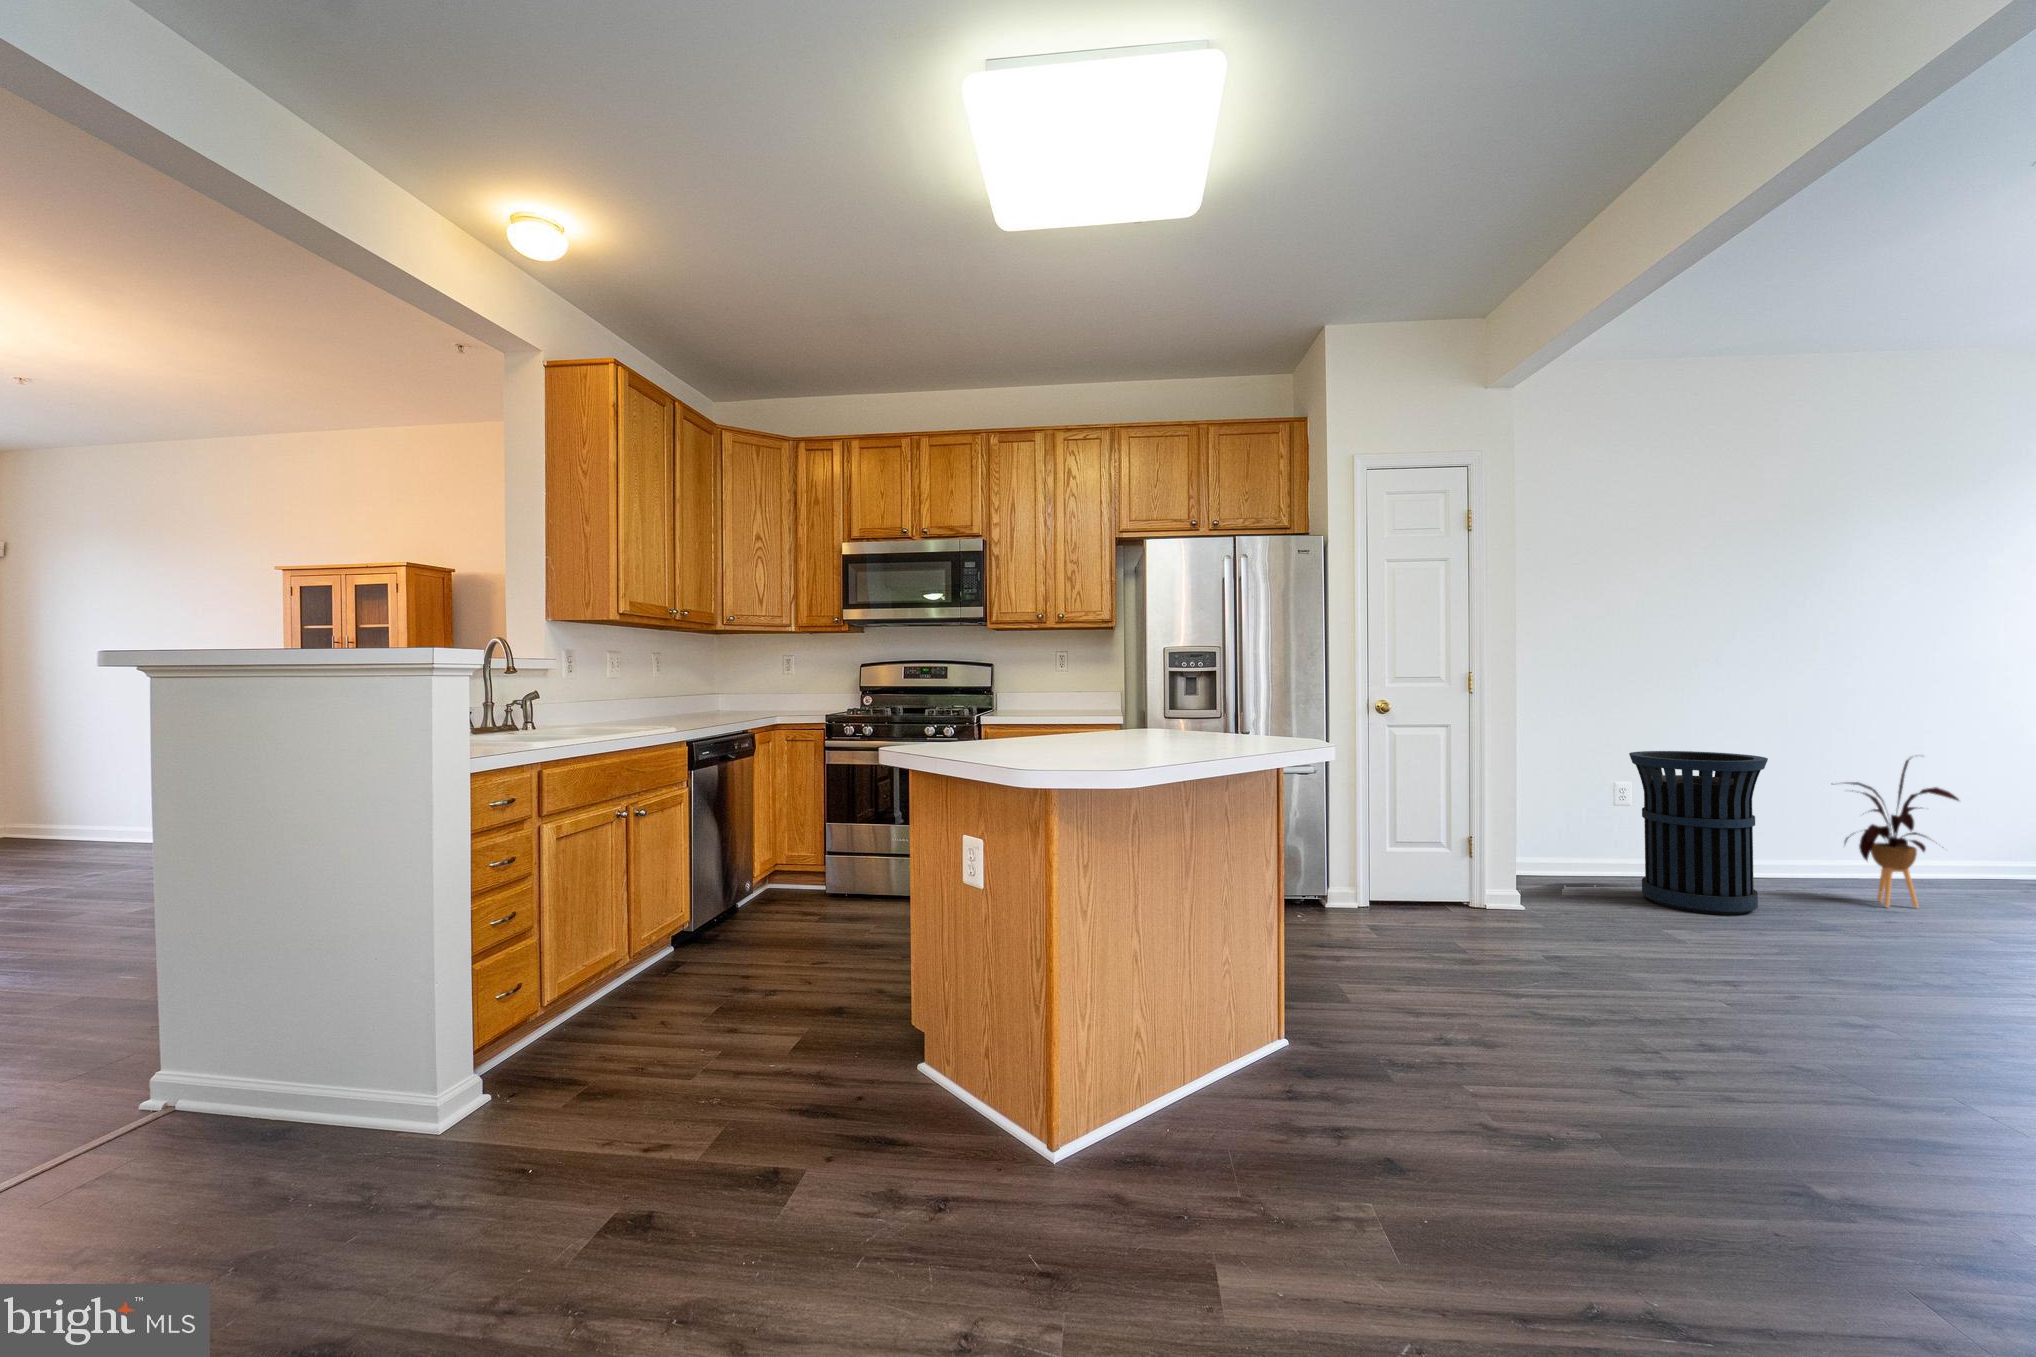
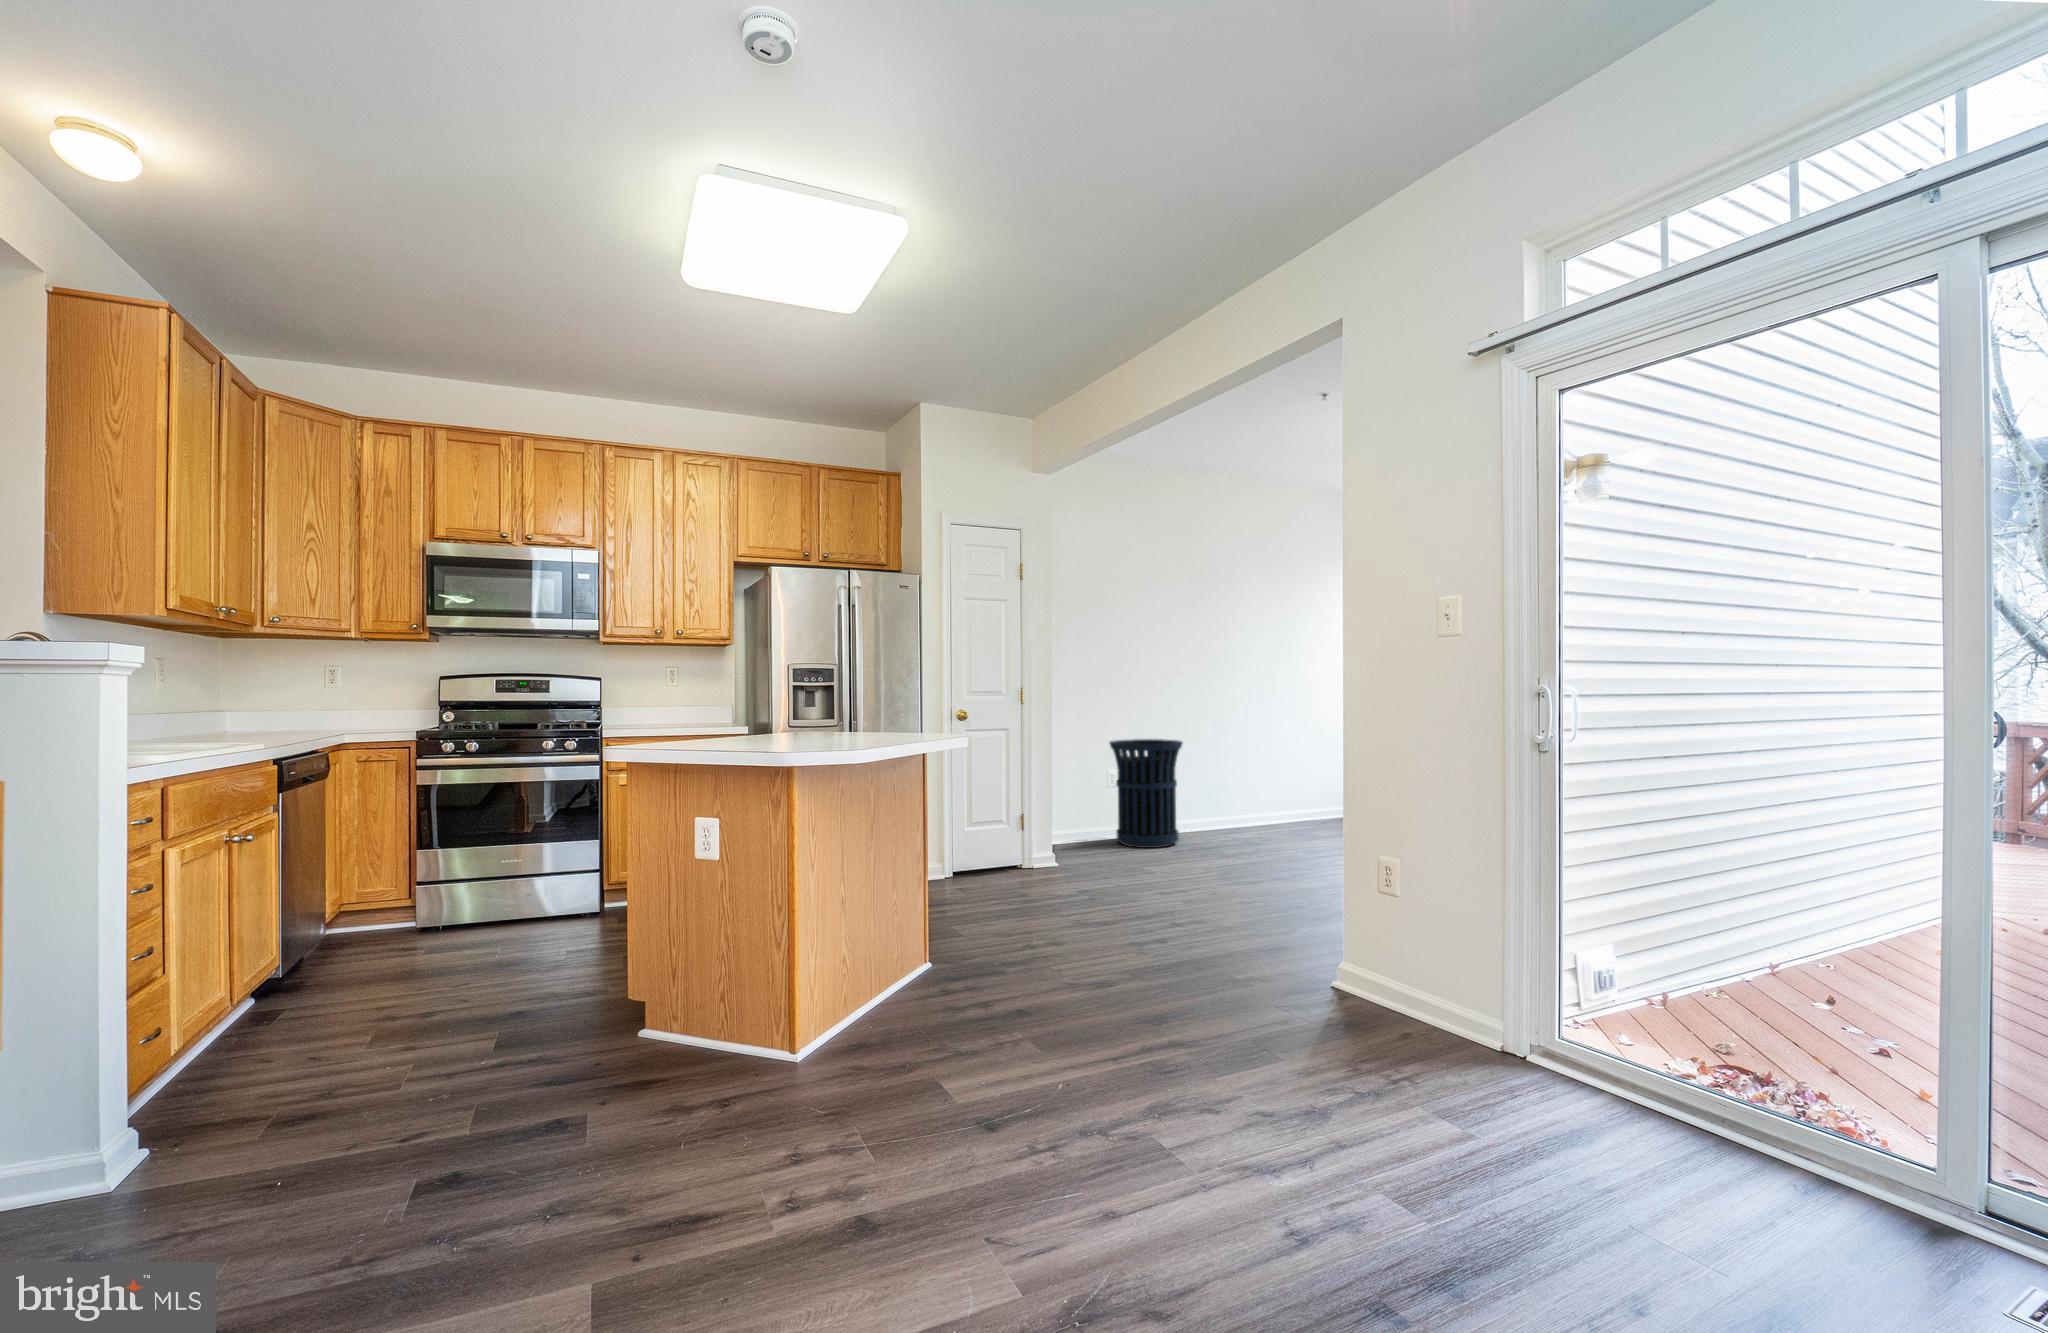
house plant: present [1845,759,1959,908] -> none [1211,736,1270,833]

